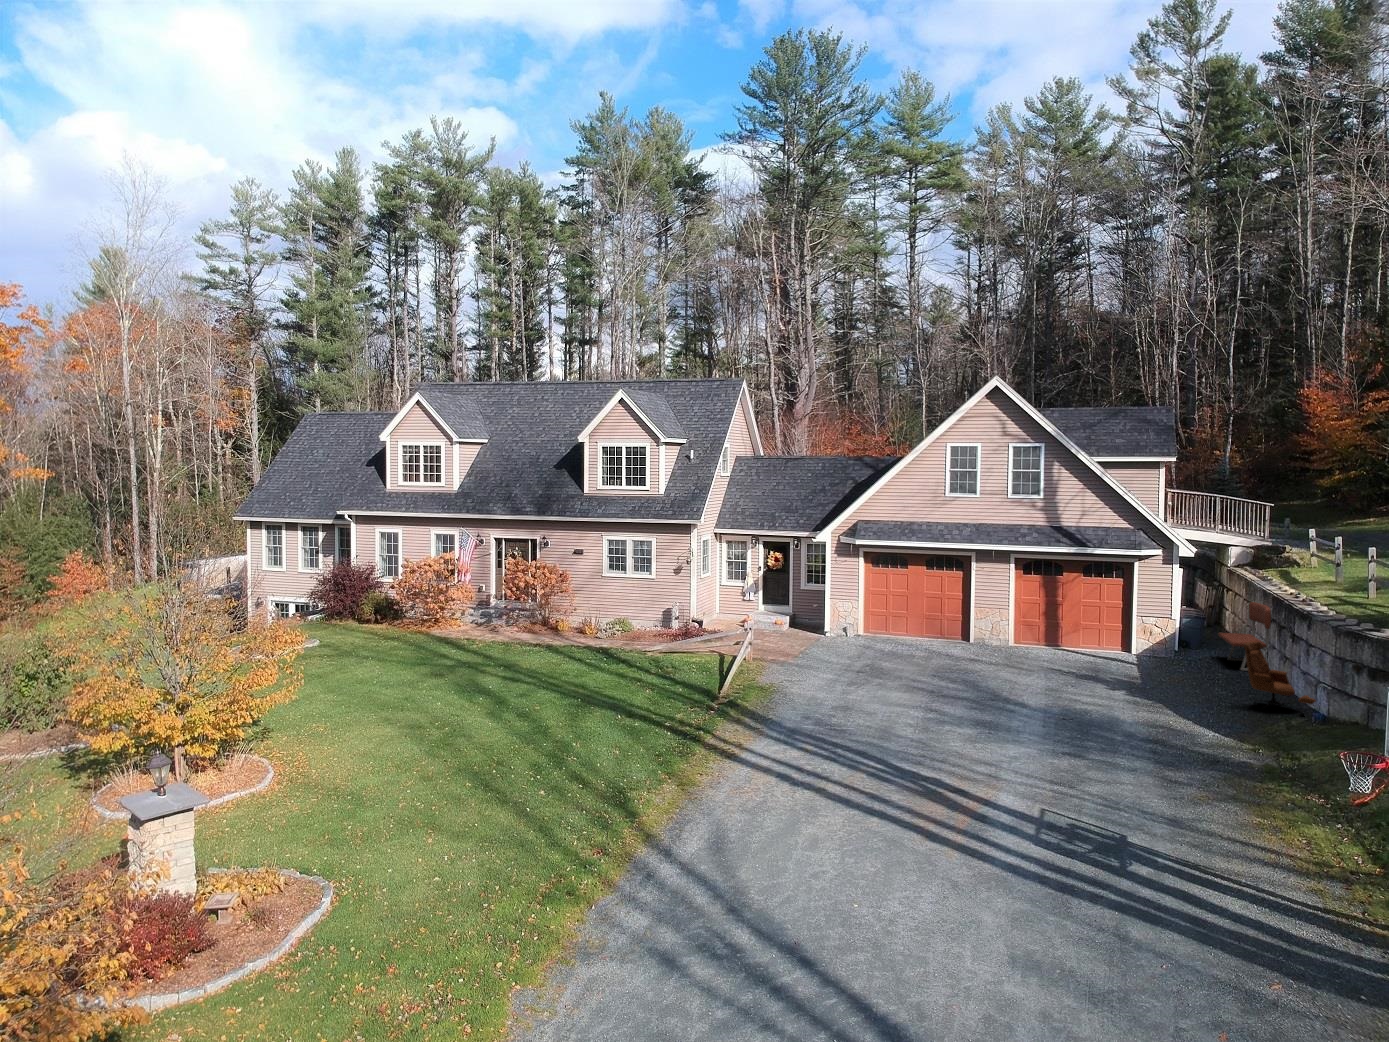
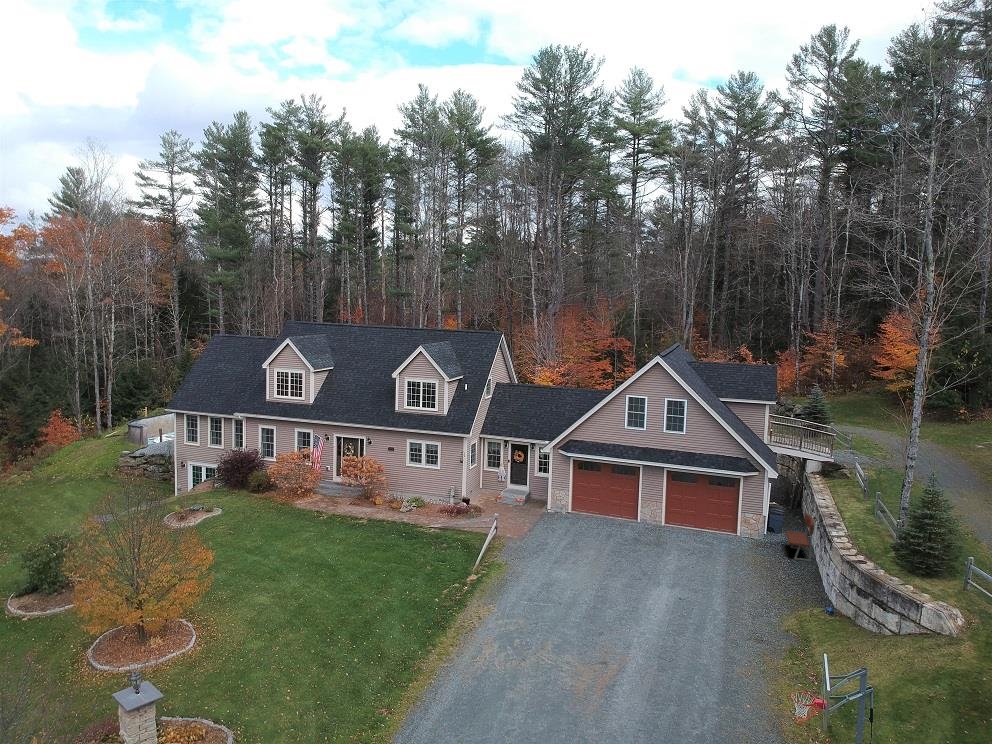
lounge chair: present [1244,642,1316,710] -> none [785,556,830,611]

